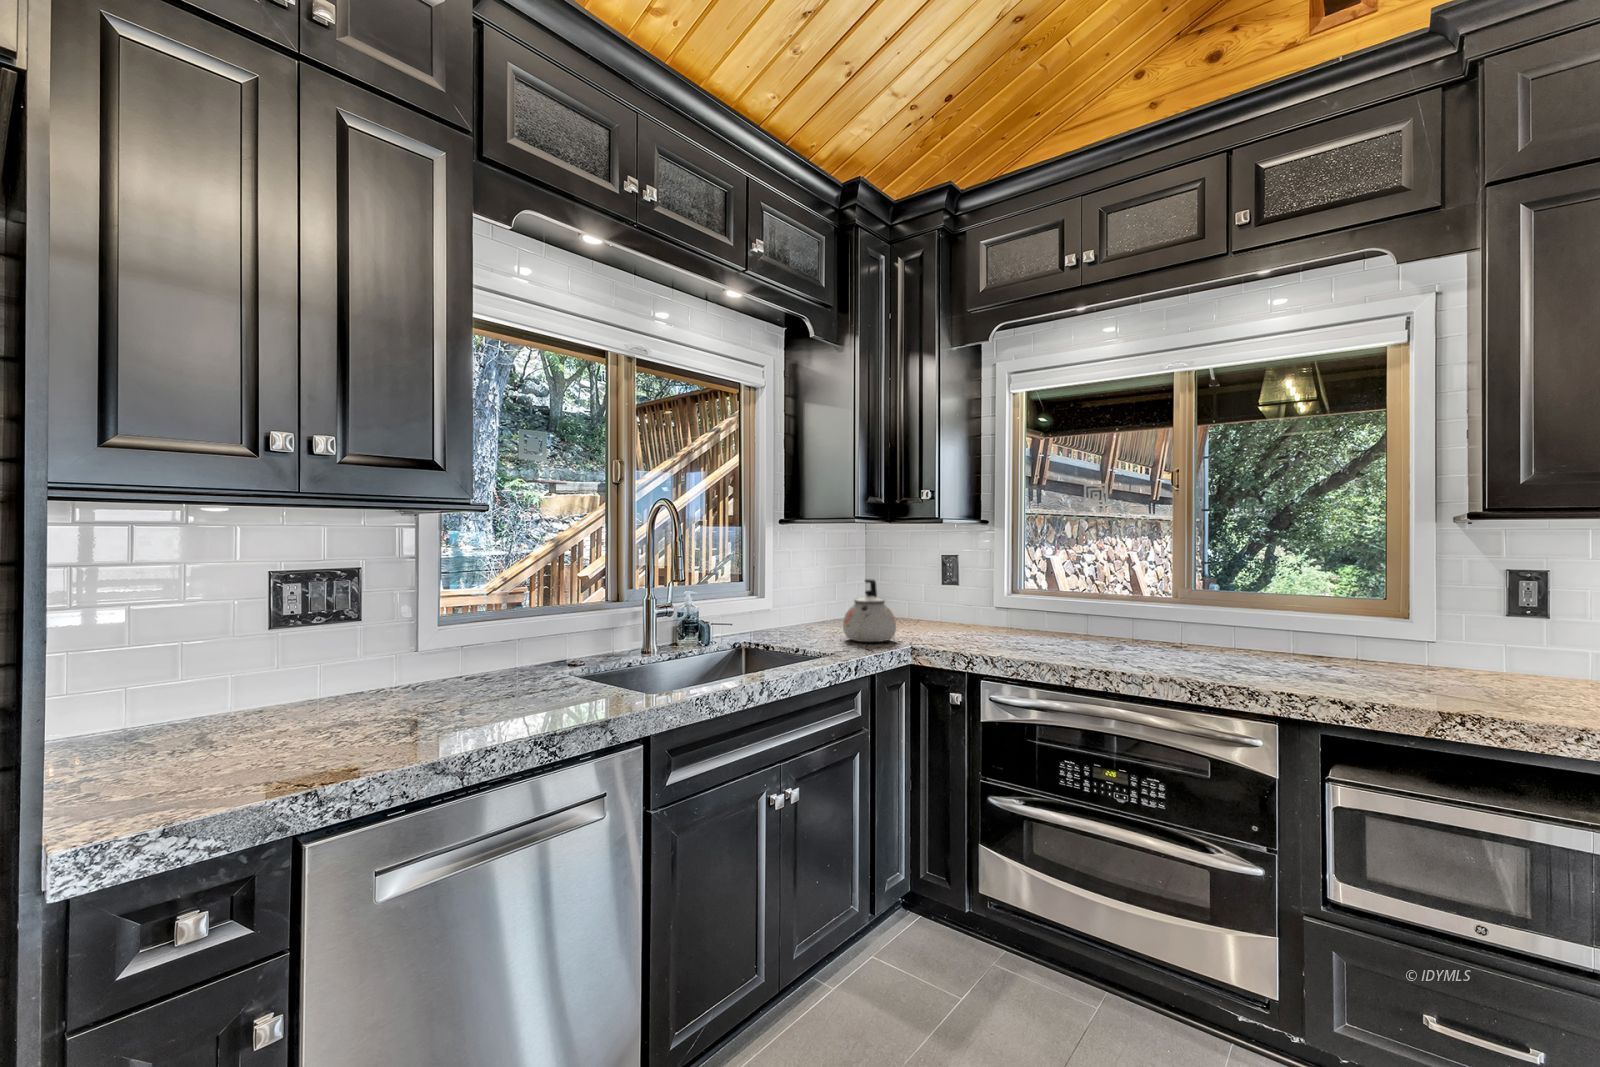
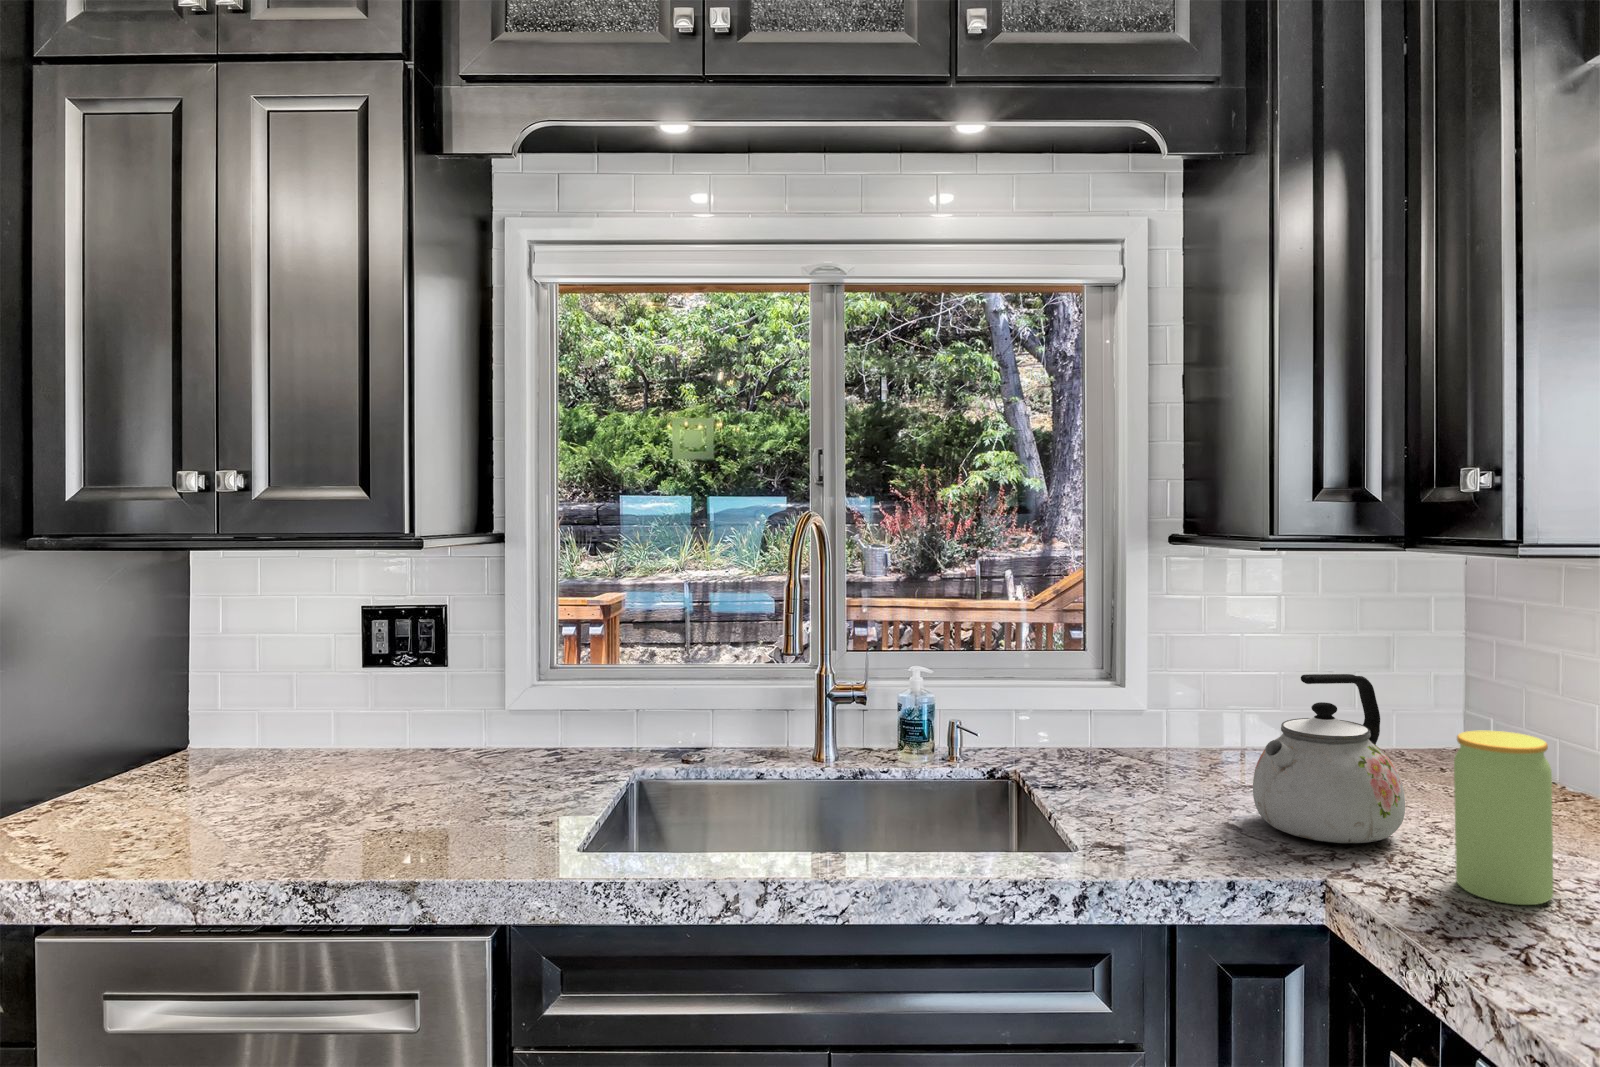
jar: none [923,591,950,645] -> present [1454,731,1553,905]

